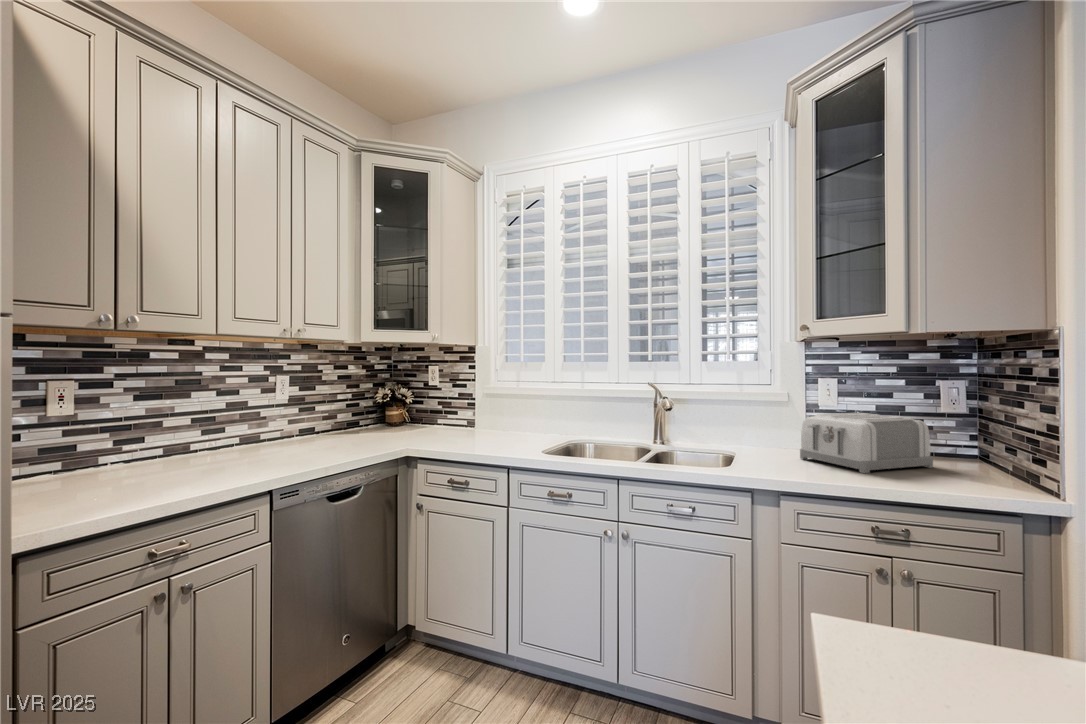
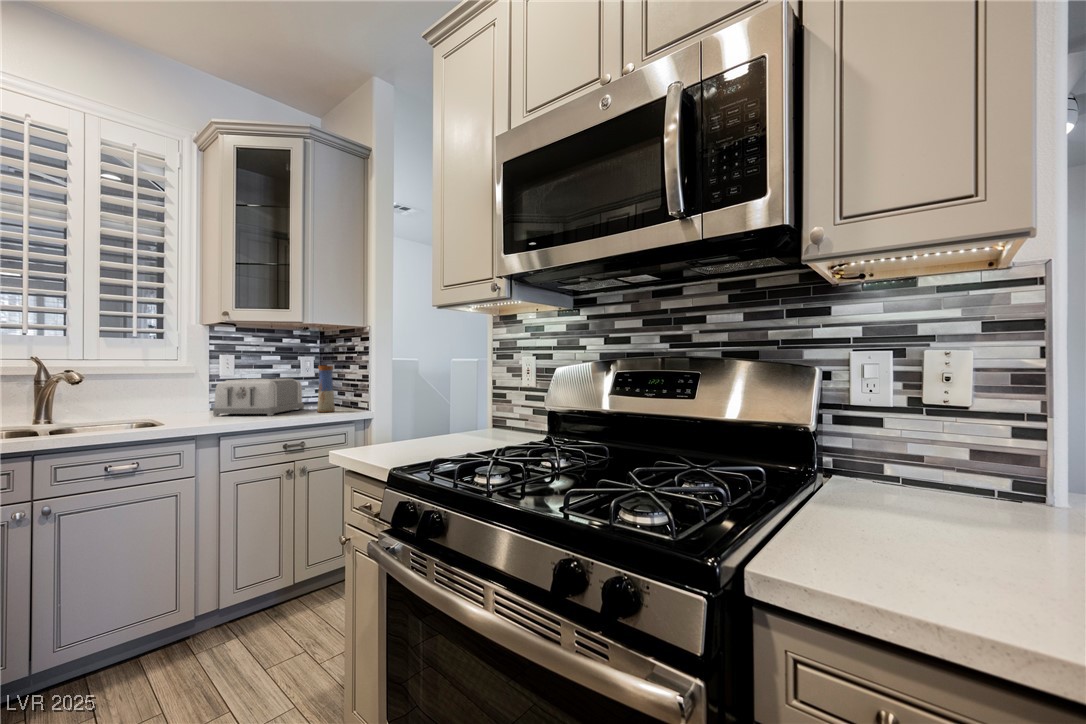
vase: none [943,403,979,485] -> present [317,366,335,412]

